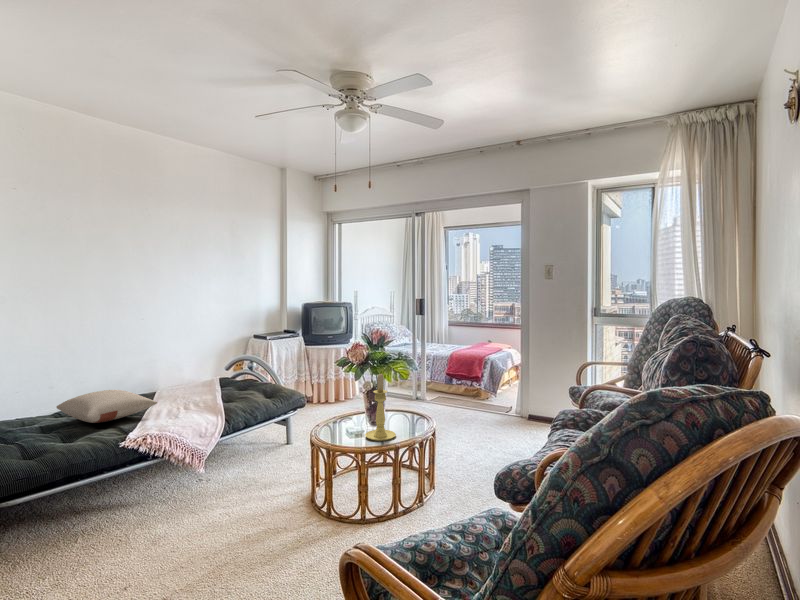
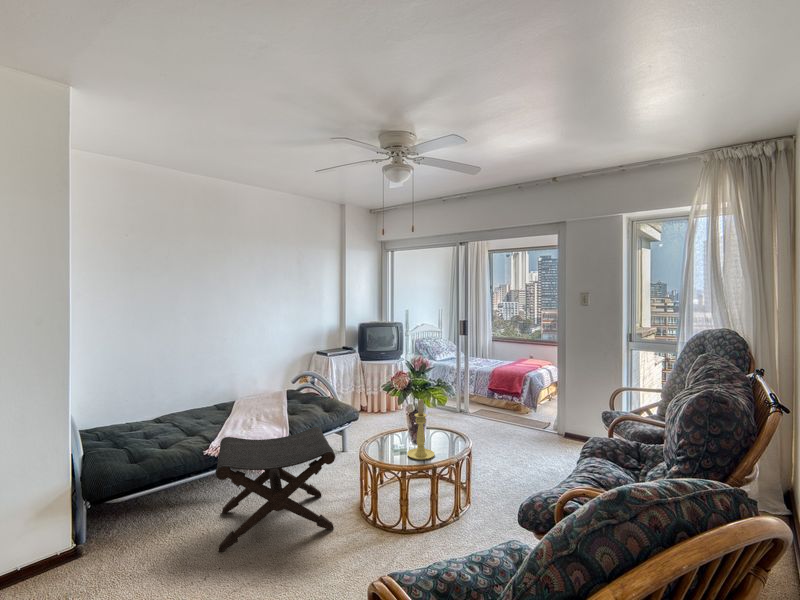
pillow: present [56,390,157,423] -> none [156,403,235,431]
footstool: none [137,412,283,557] -> present [215,427,335,552]

